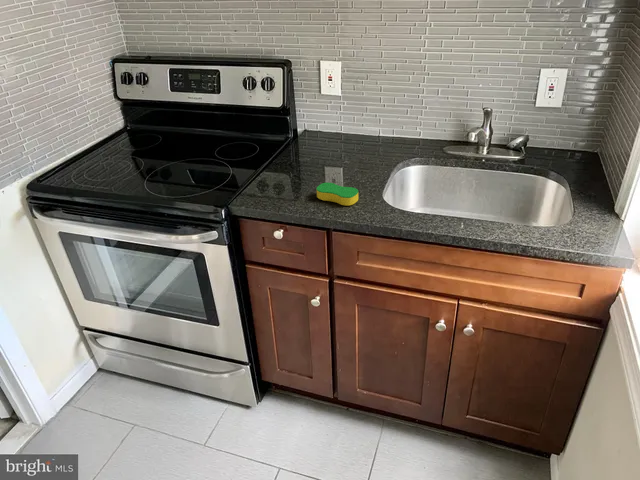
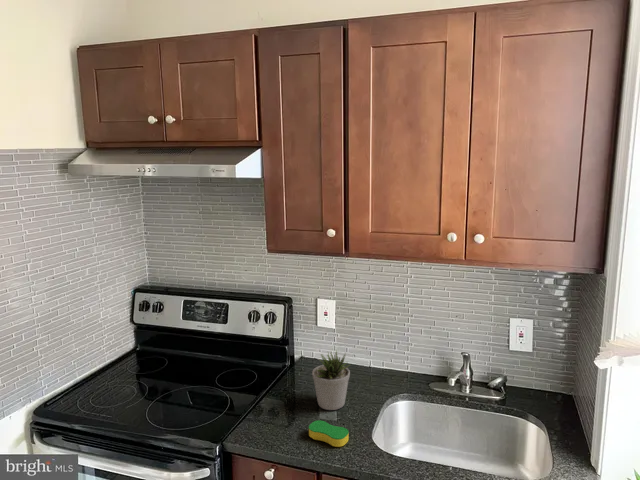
potted plant: none [318,109,360,175] -> present [312,352,350,410]

